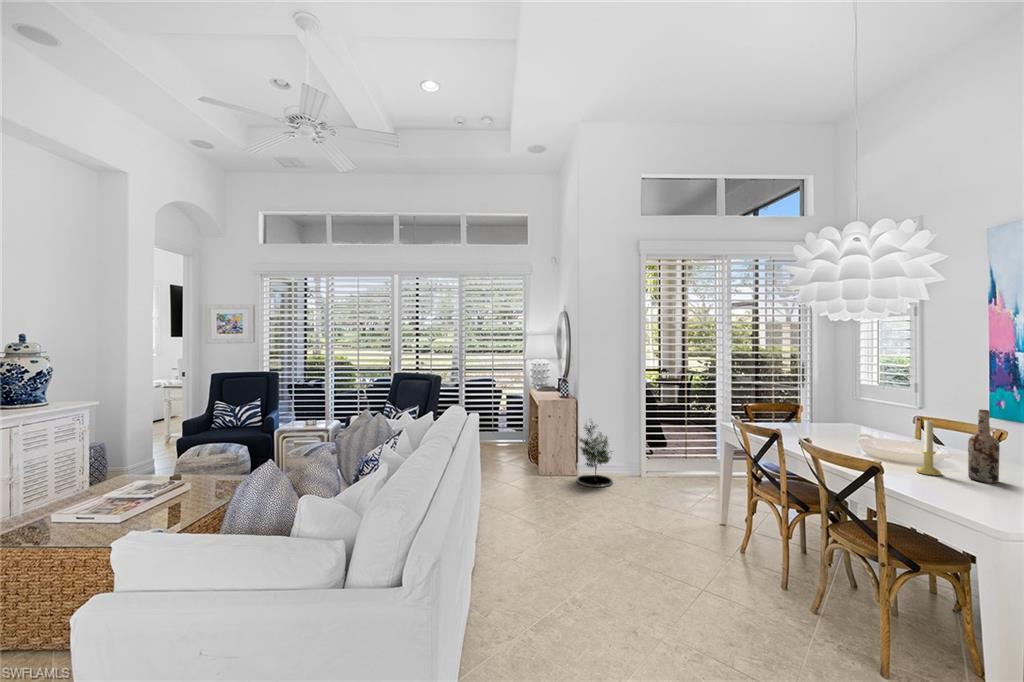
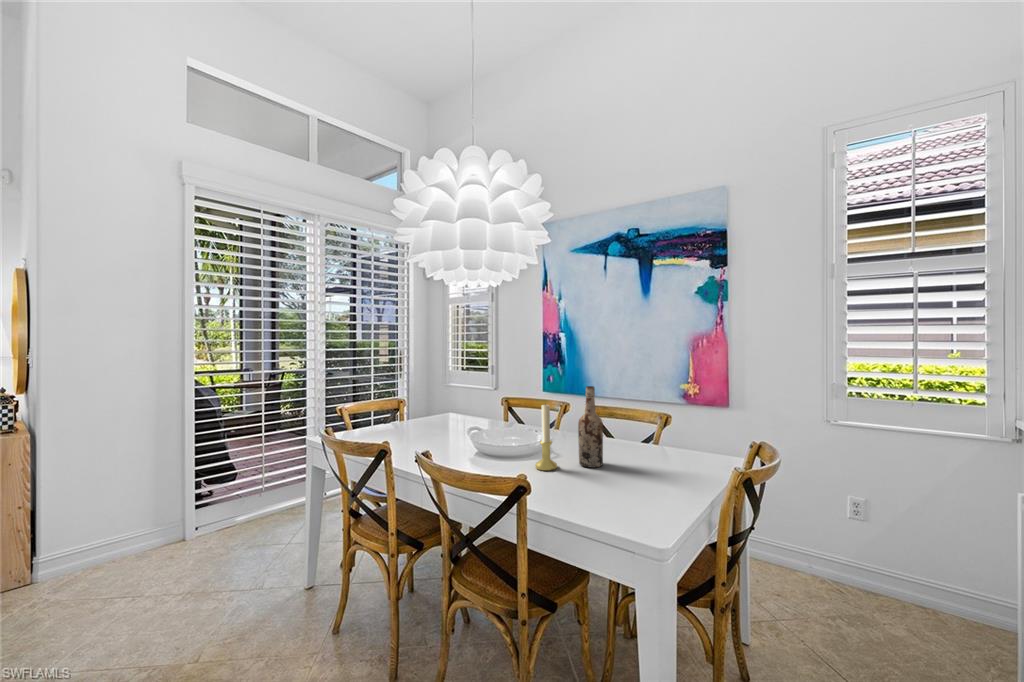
potted tree: present [577,422,613,487] -> none [28,465,130,596]

